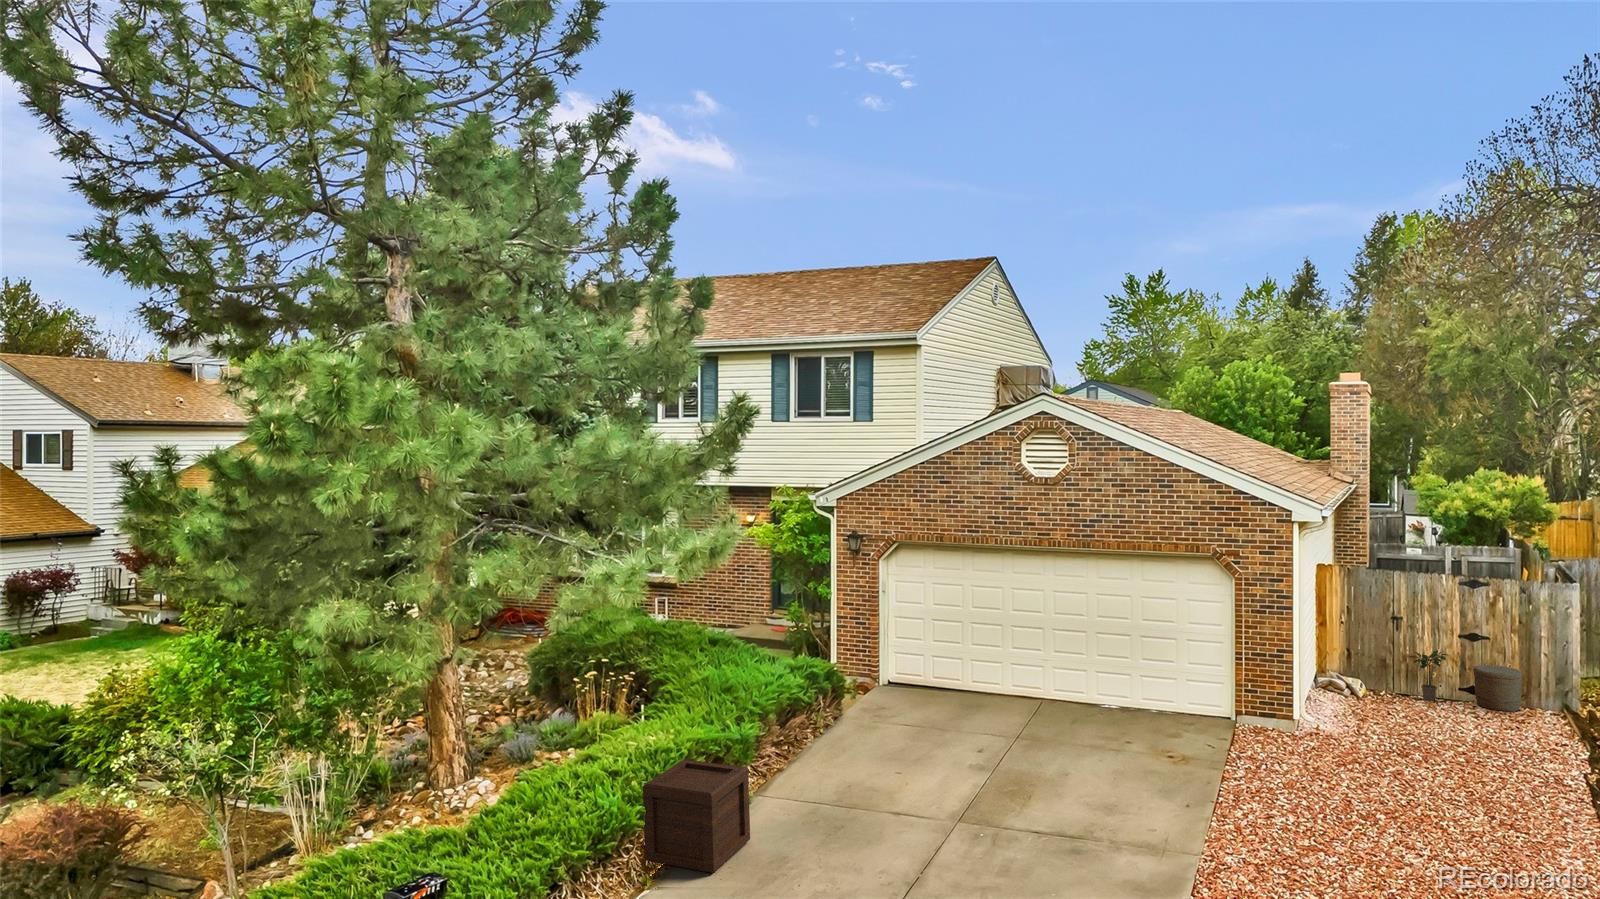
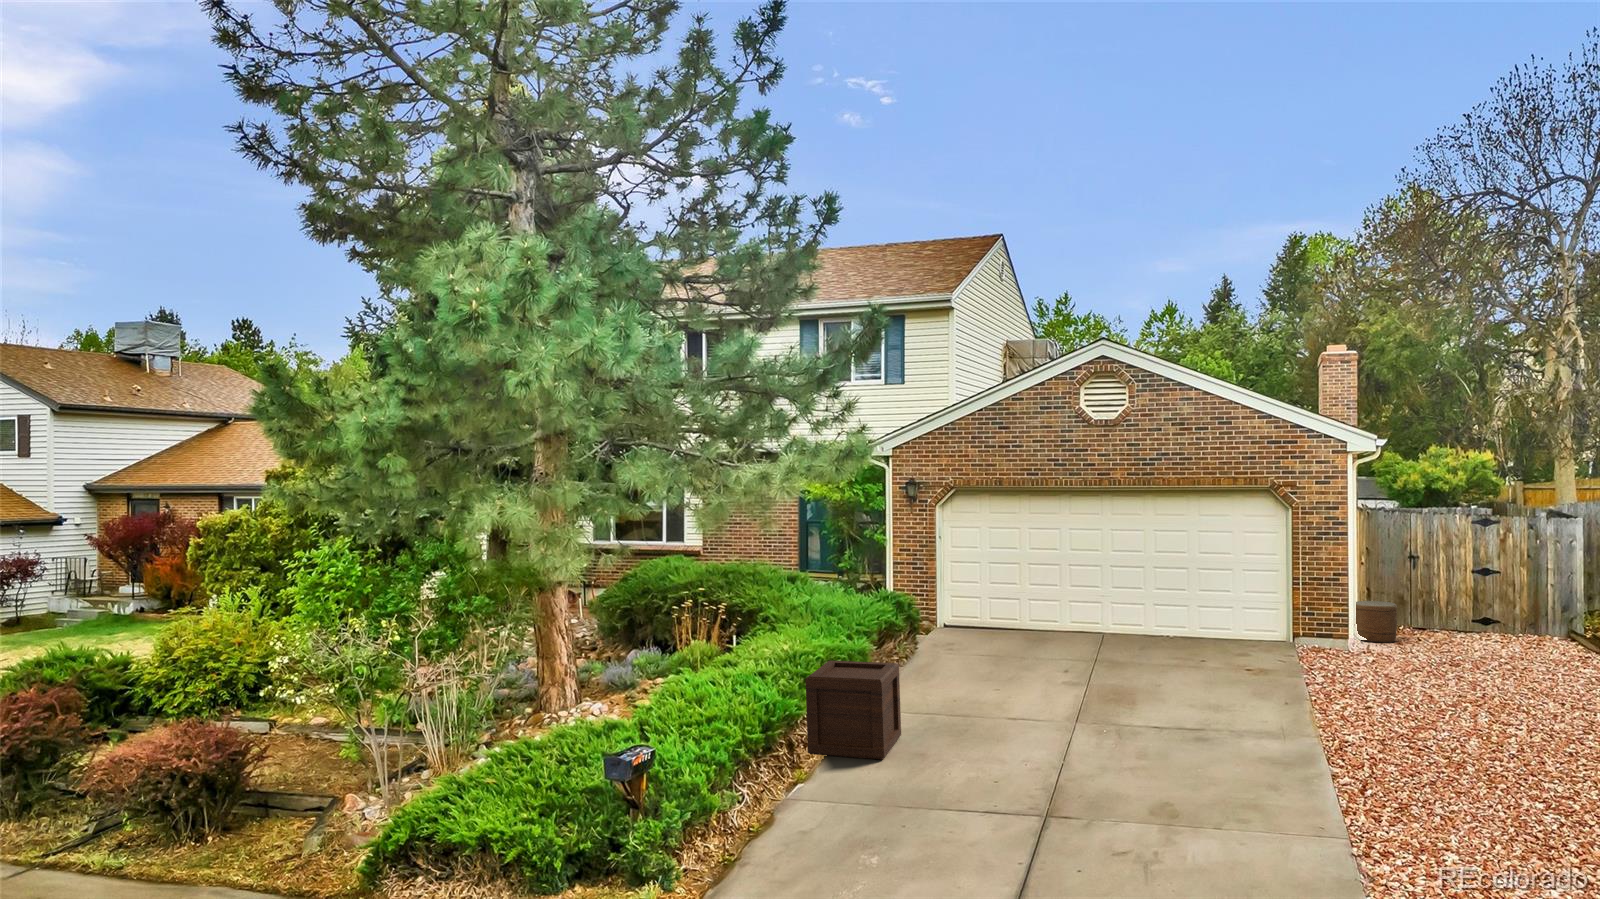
potted plant: present [1411,650,1448,701] -> none [1435,579,1473,627]
woven basket: present [1473,665,1522,712] -> present [1356,601,1397,643]

